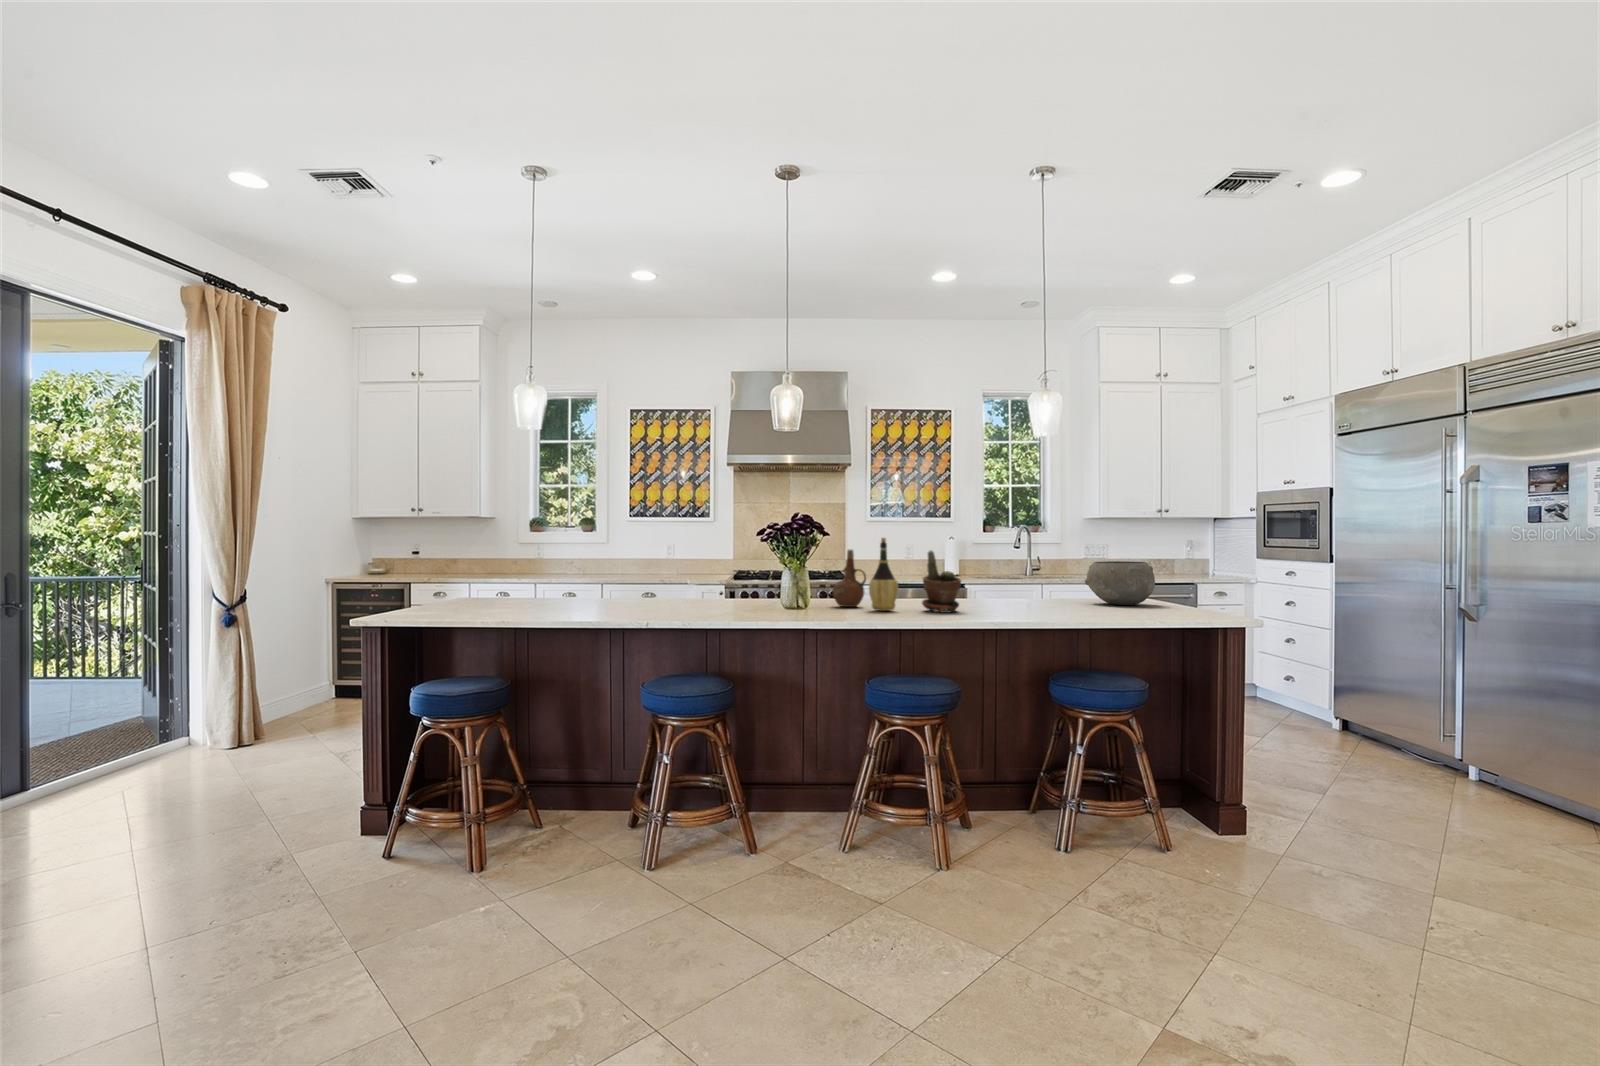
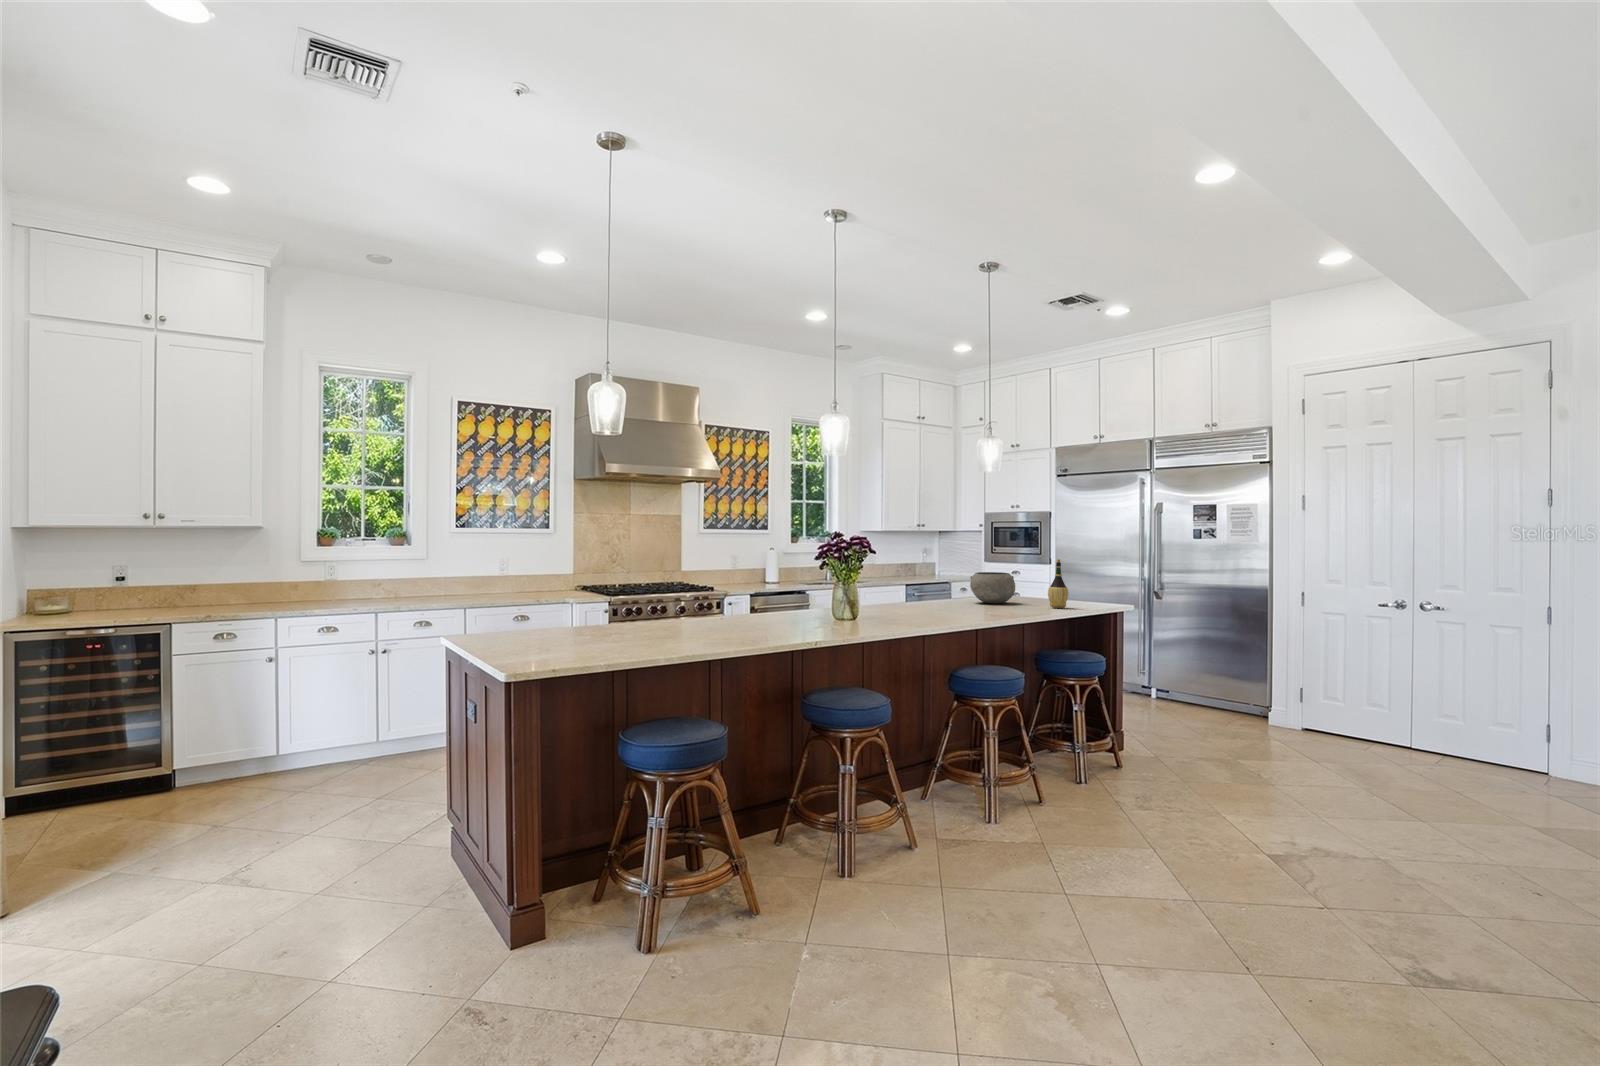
wine bottle: present [869,538,898,611] -> present [1048,559,1069,608]
ceramic pitcher: present [833,550,866,607] -> none [856,571,881,617]
potted plant: present [922,551,961,613] -> none [926,571,957,617]

